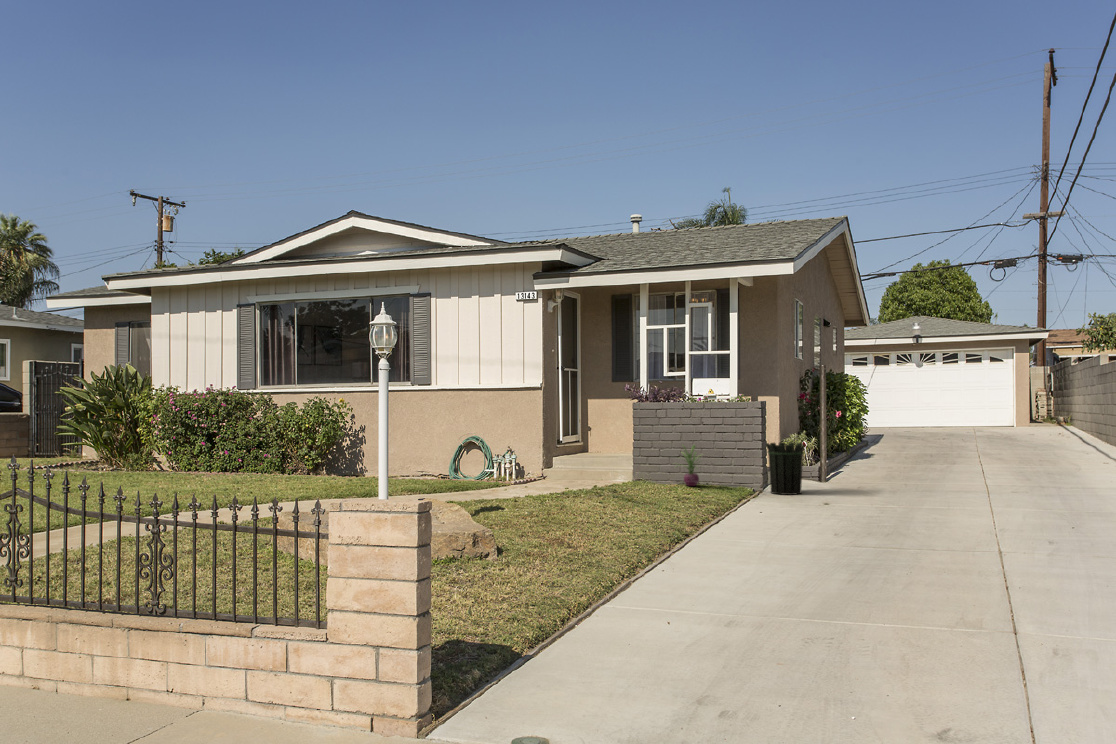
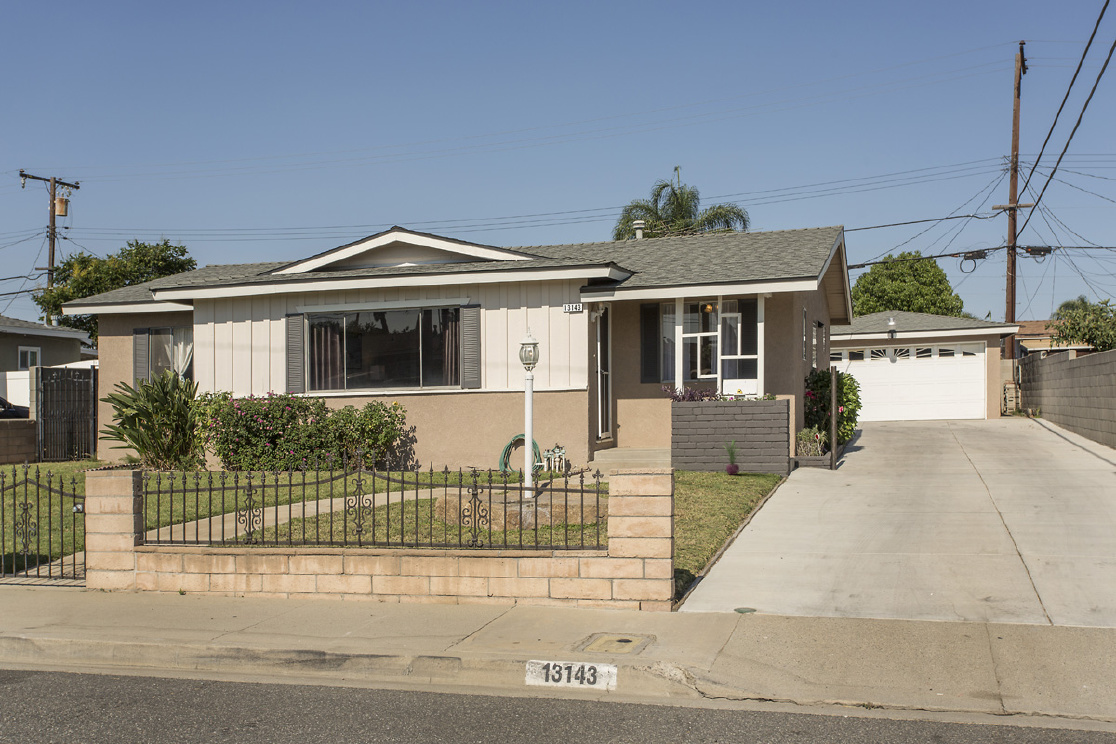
waste bin: present [766,443,805,495] -> none [793,436,827,480]

